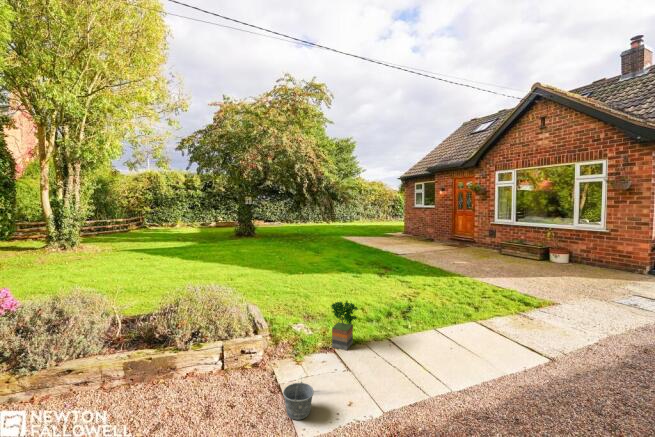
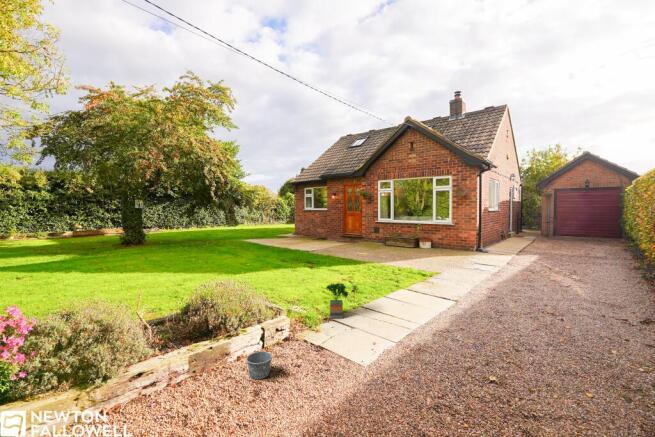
bucket: present [283,382,314,420] -> present [246,351,272,379]

